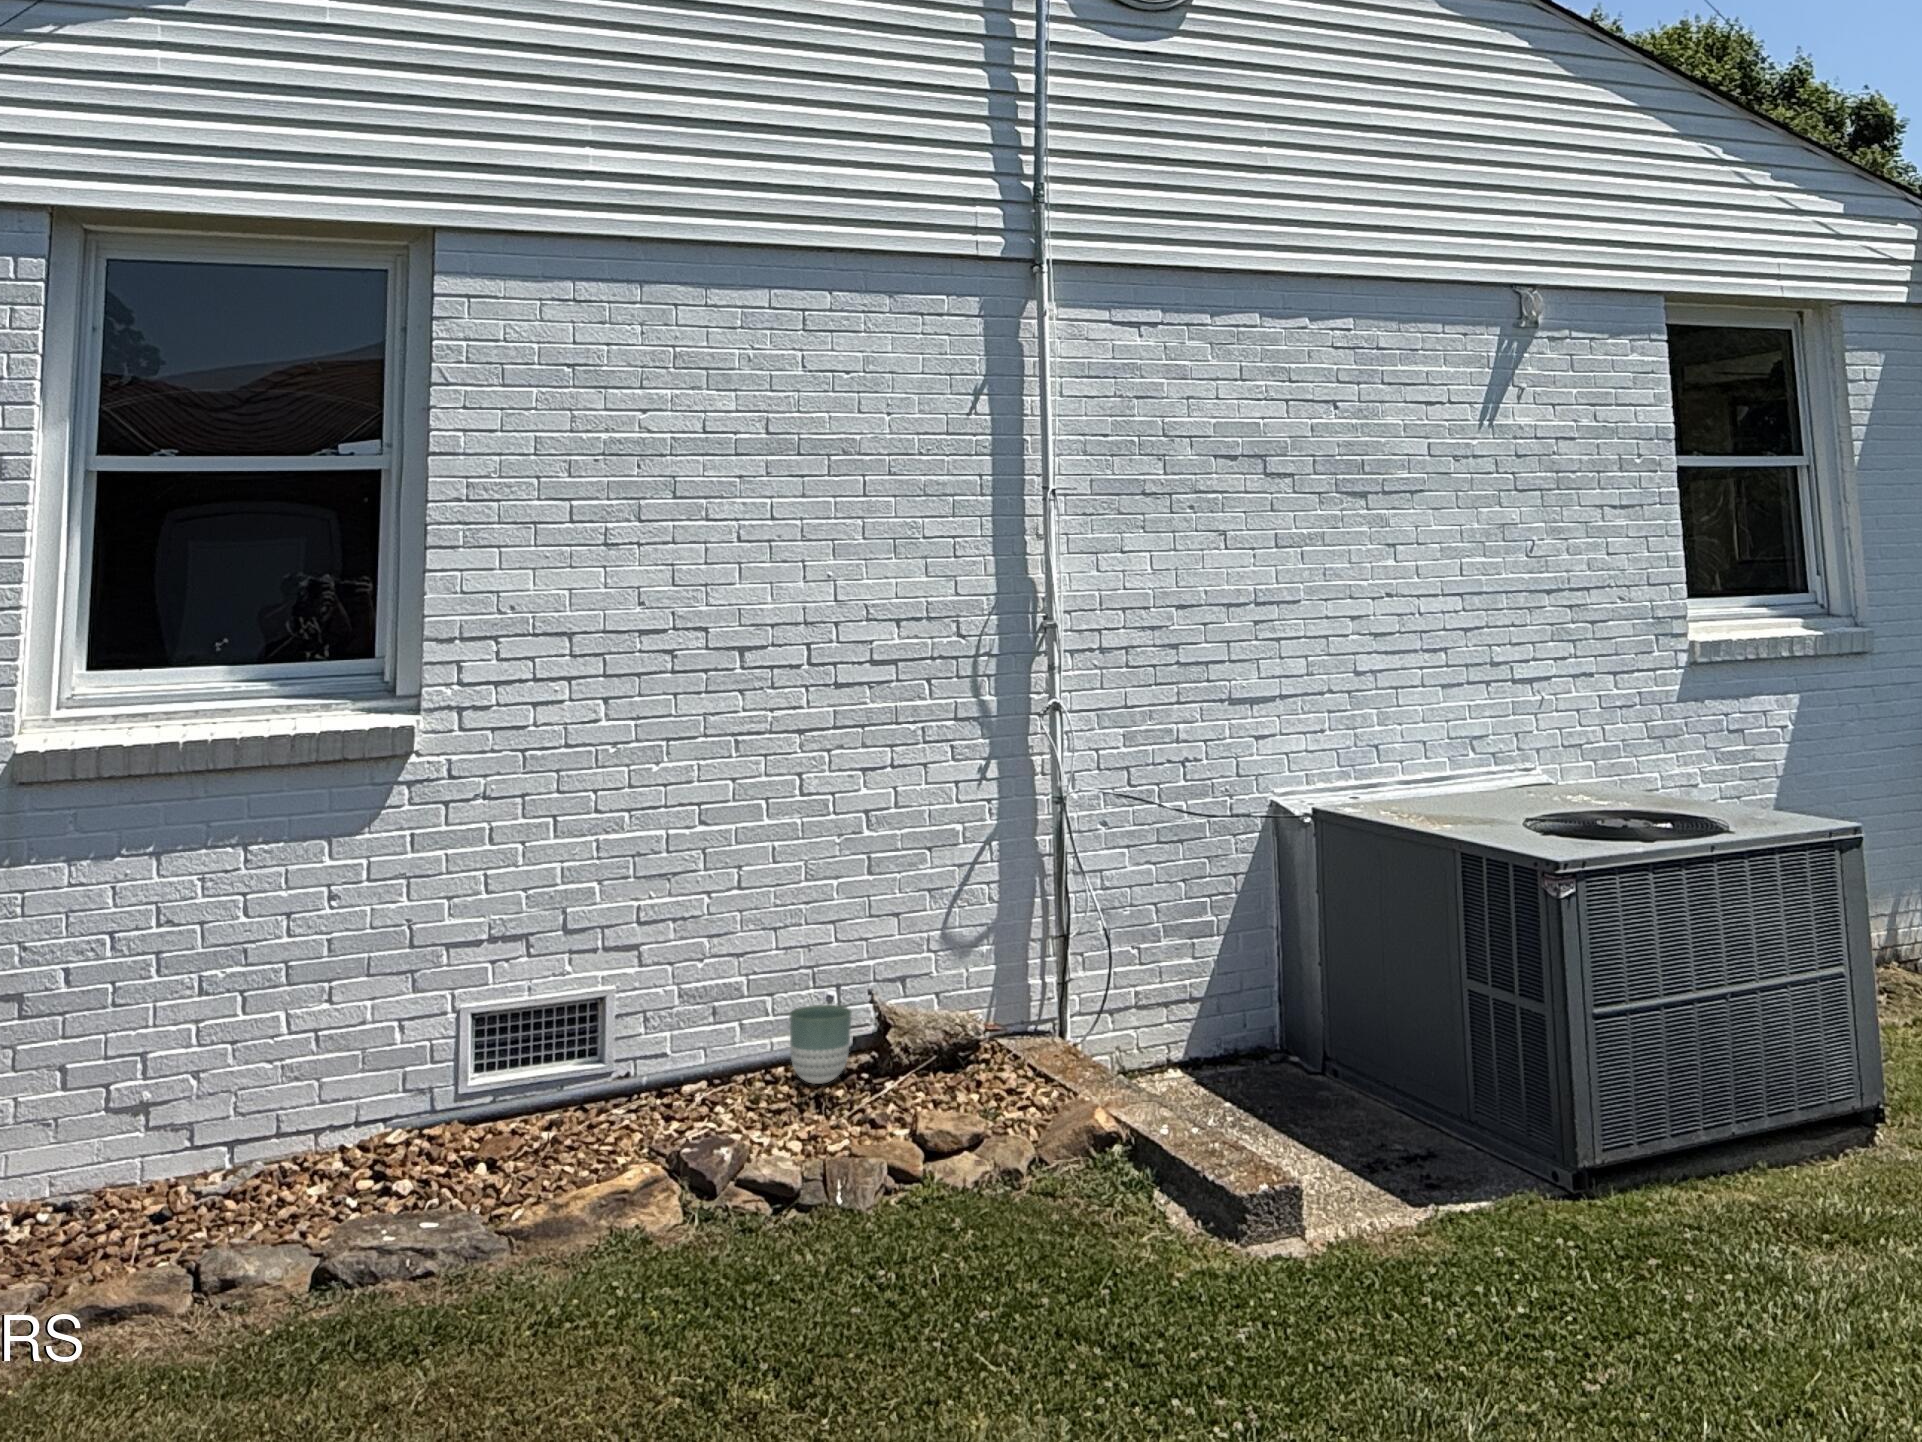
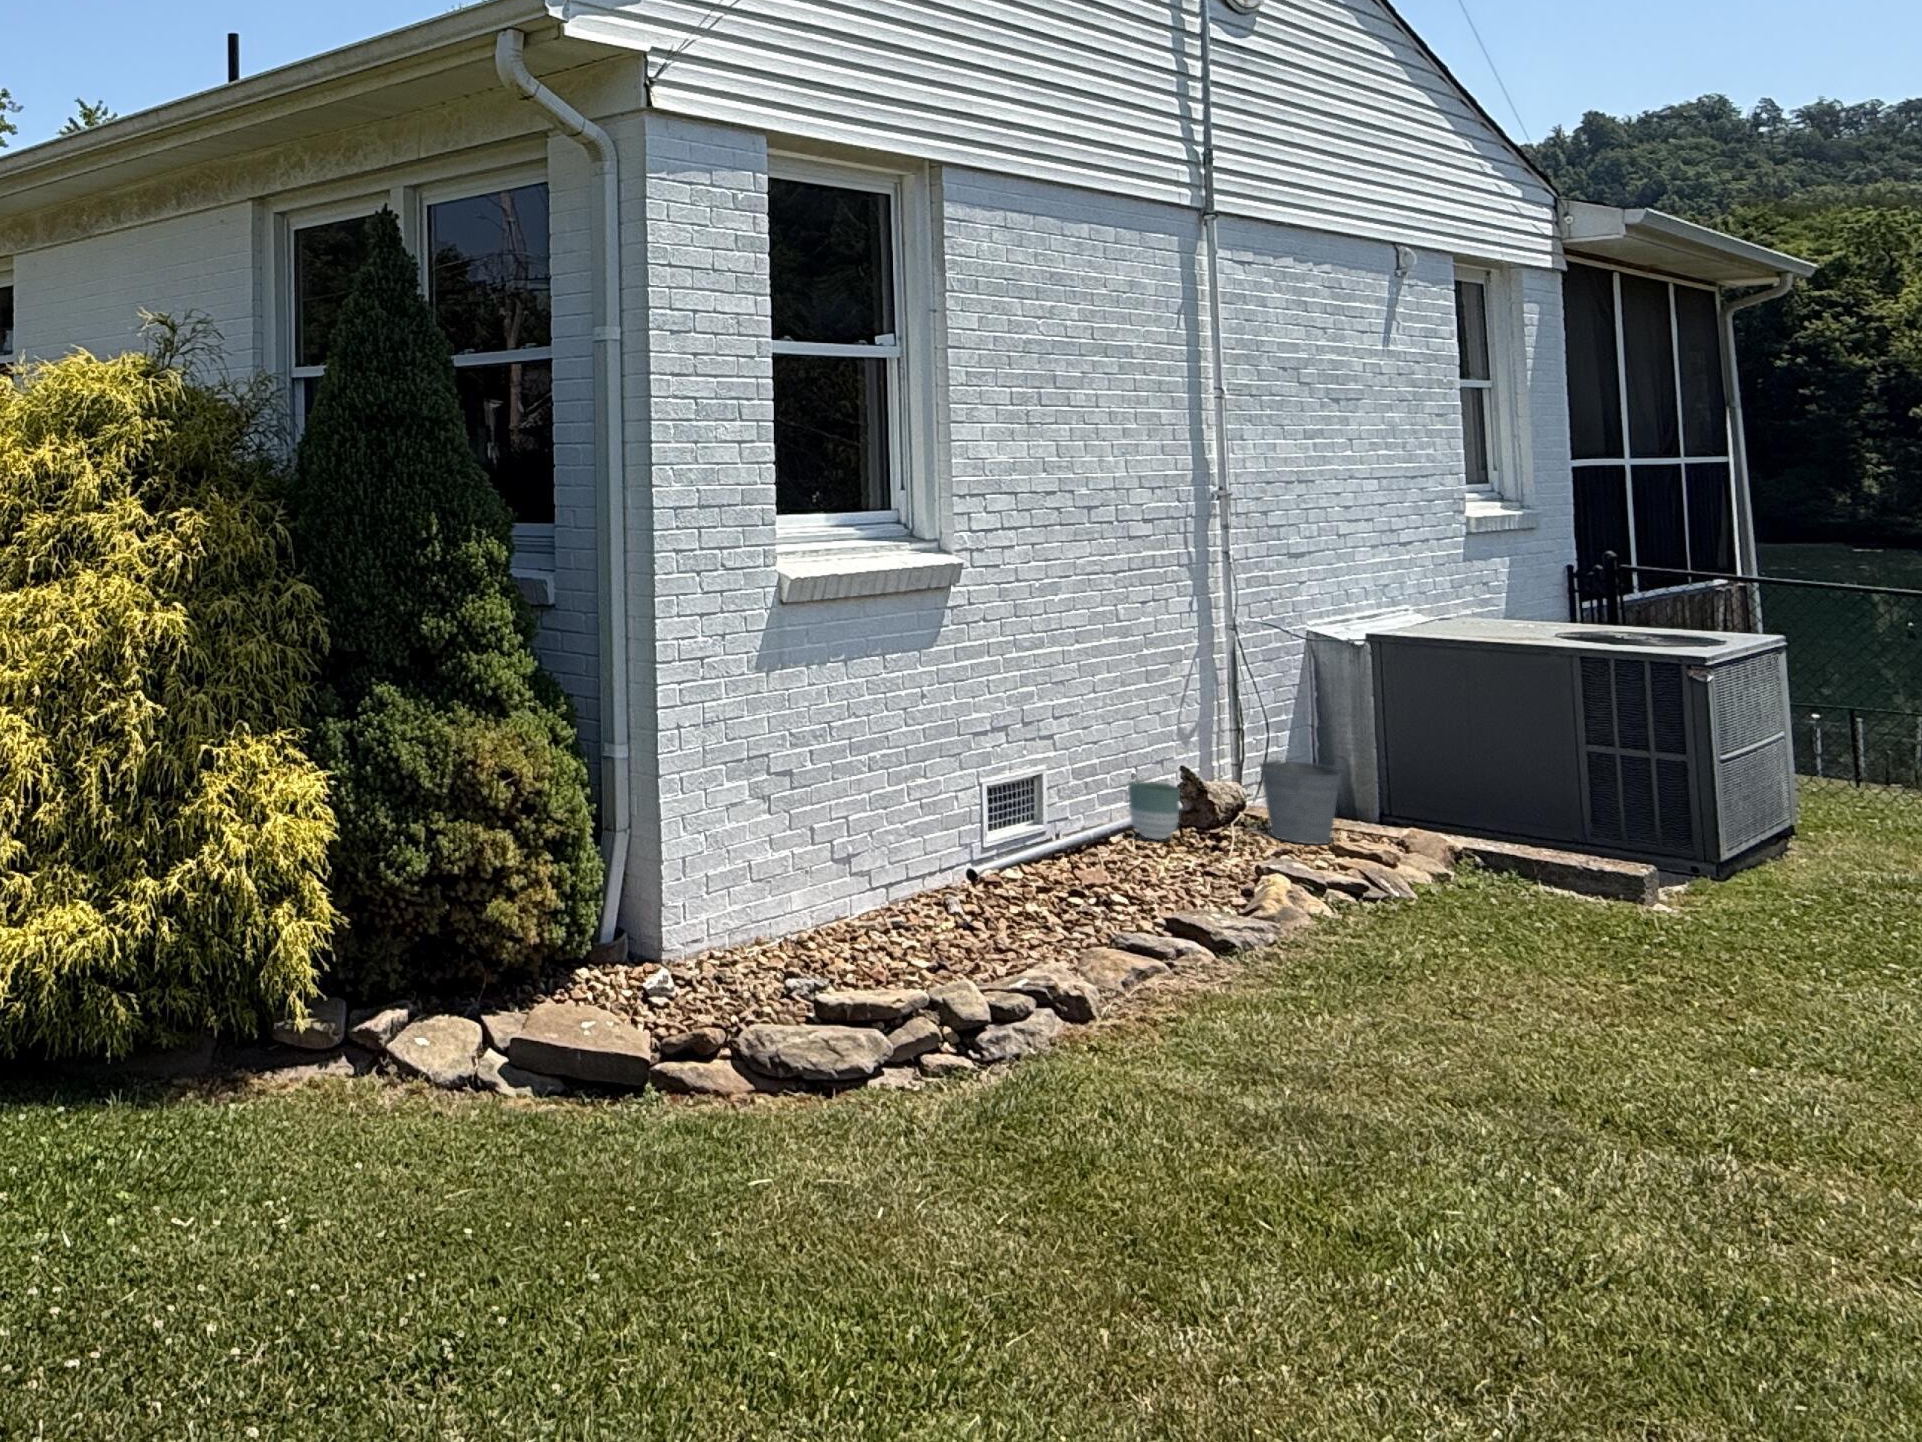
bucket: none [960,980,1055,1097] -> present [1259,760,1340,844]

